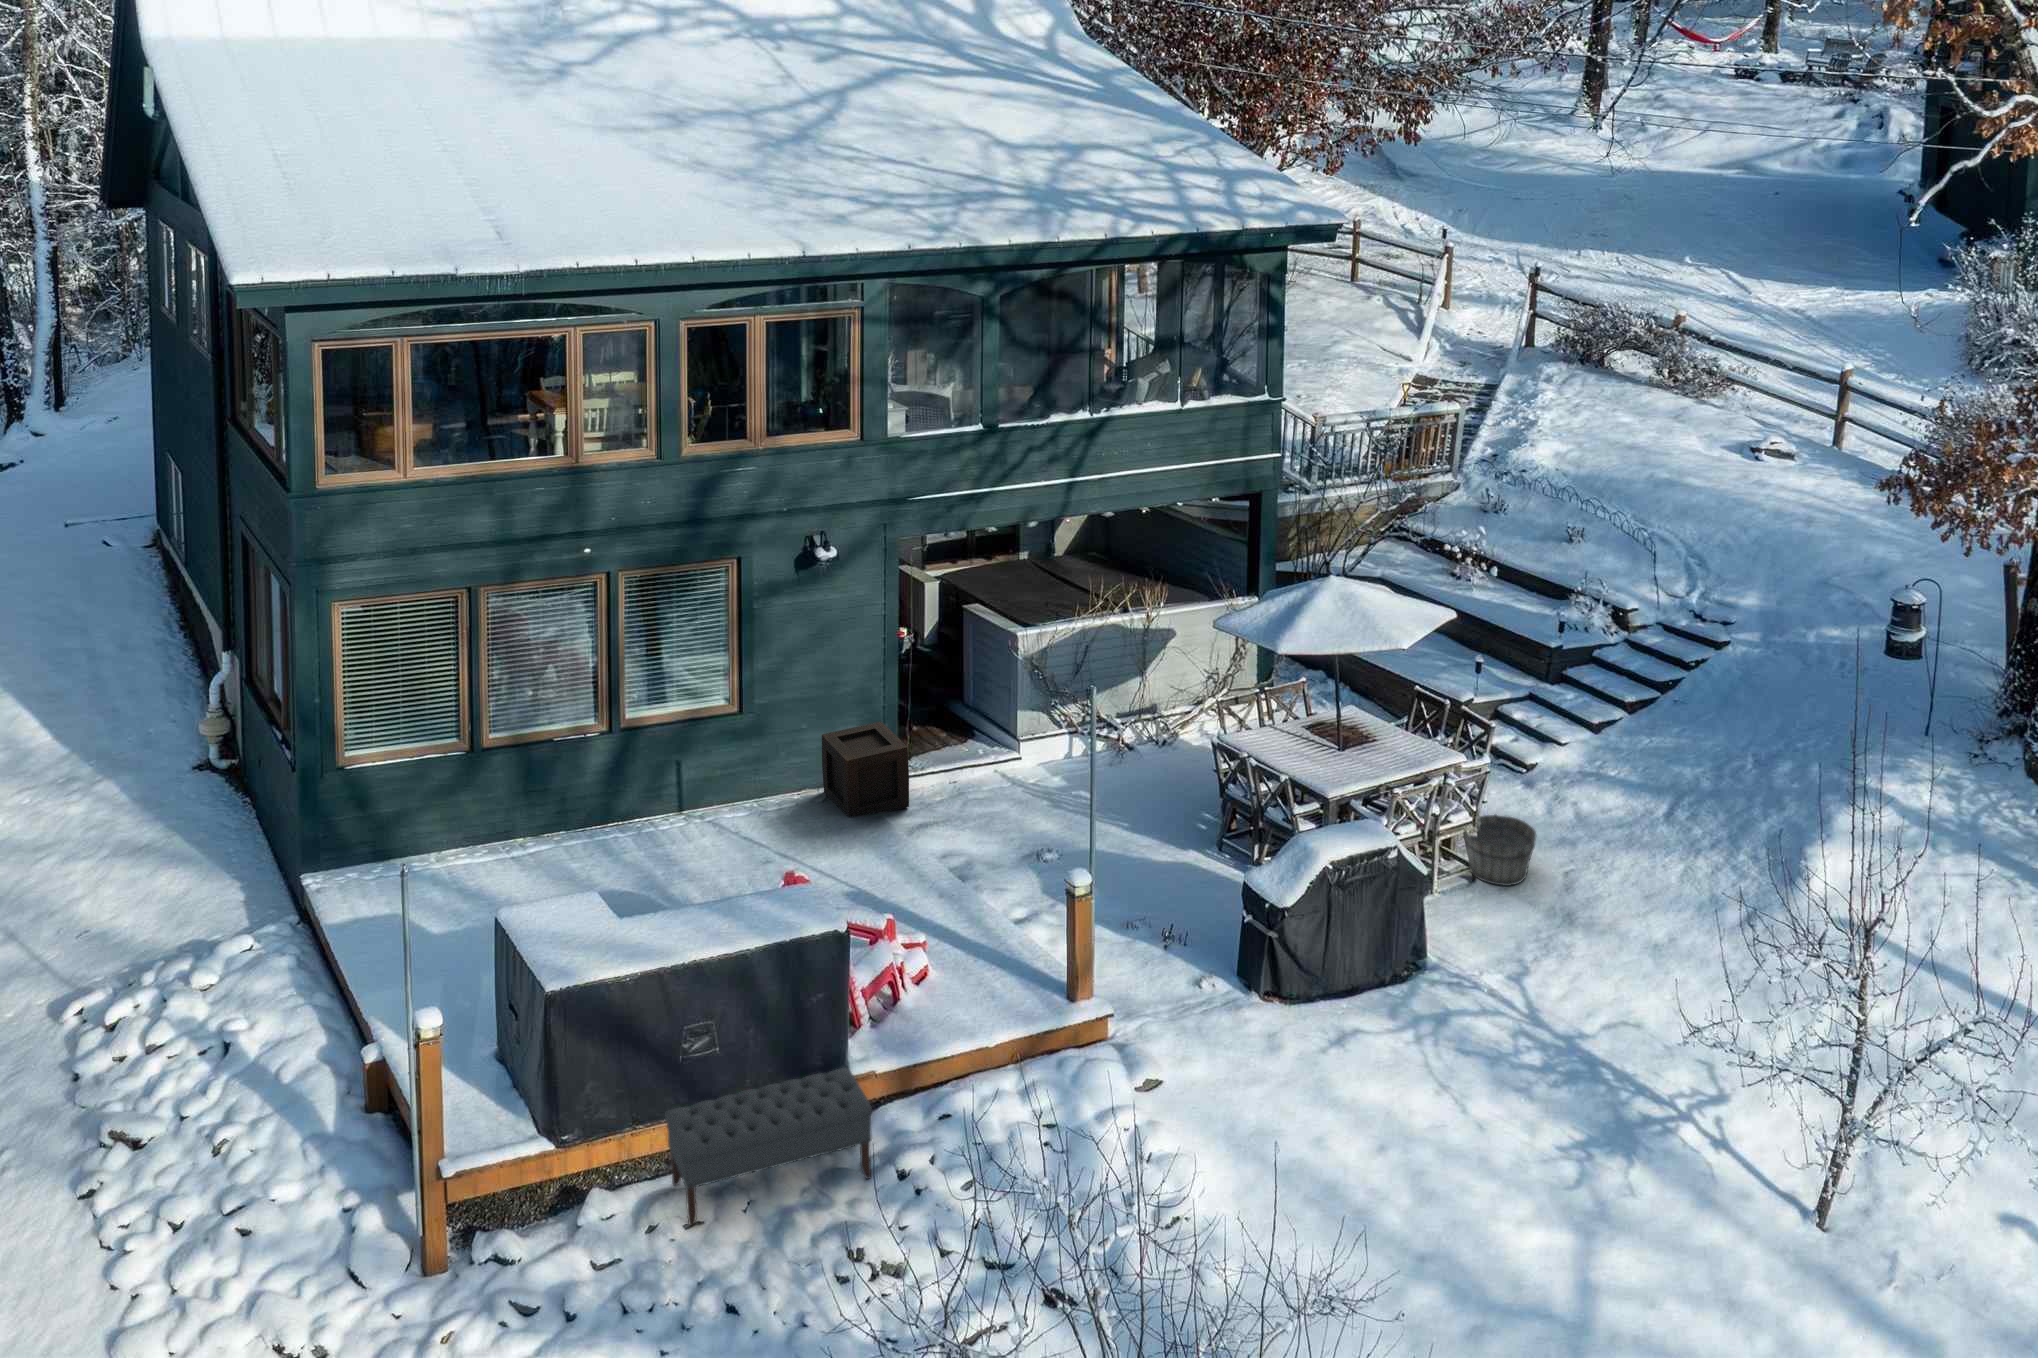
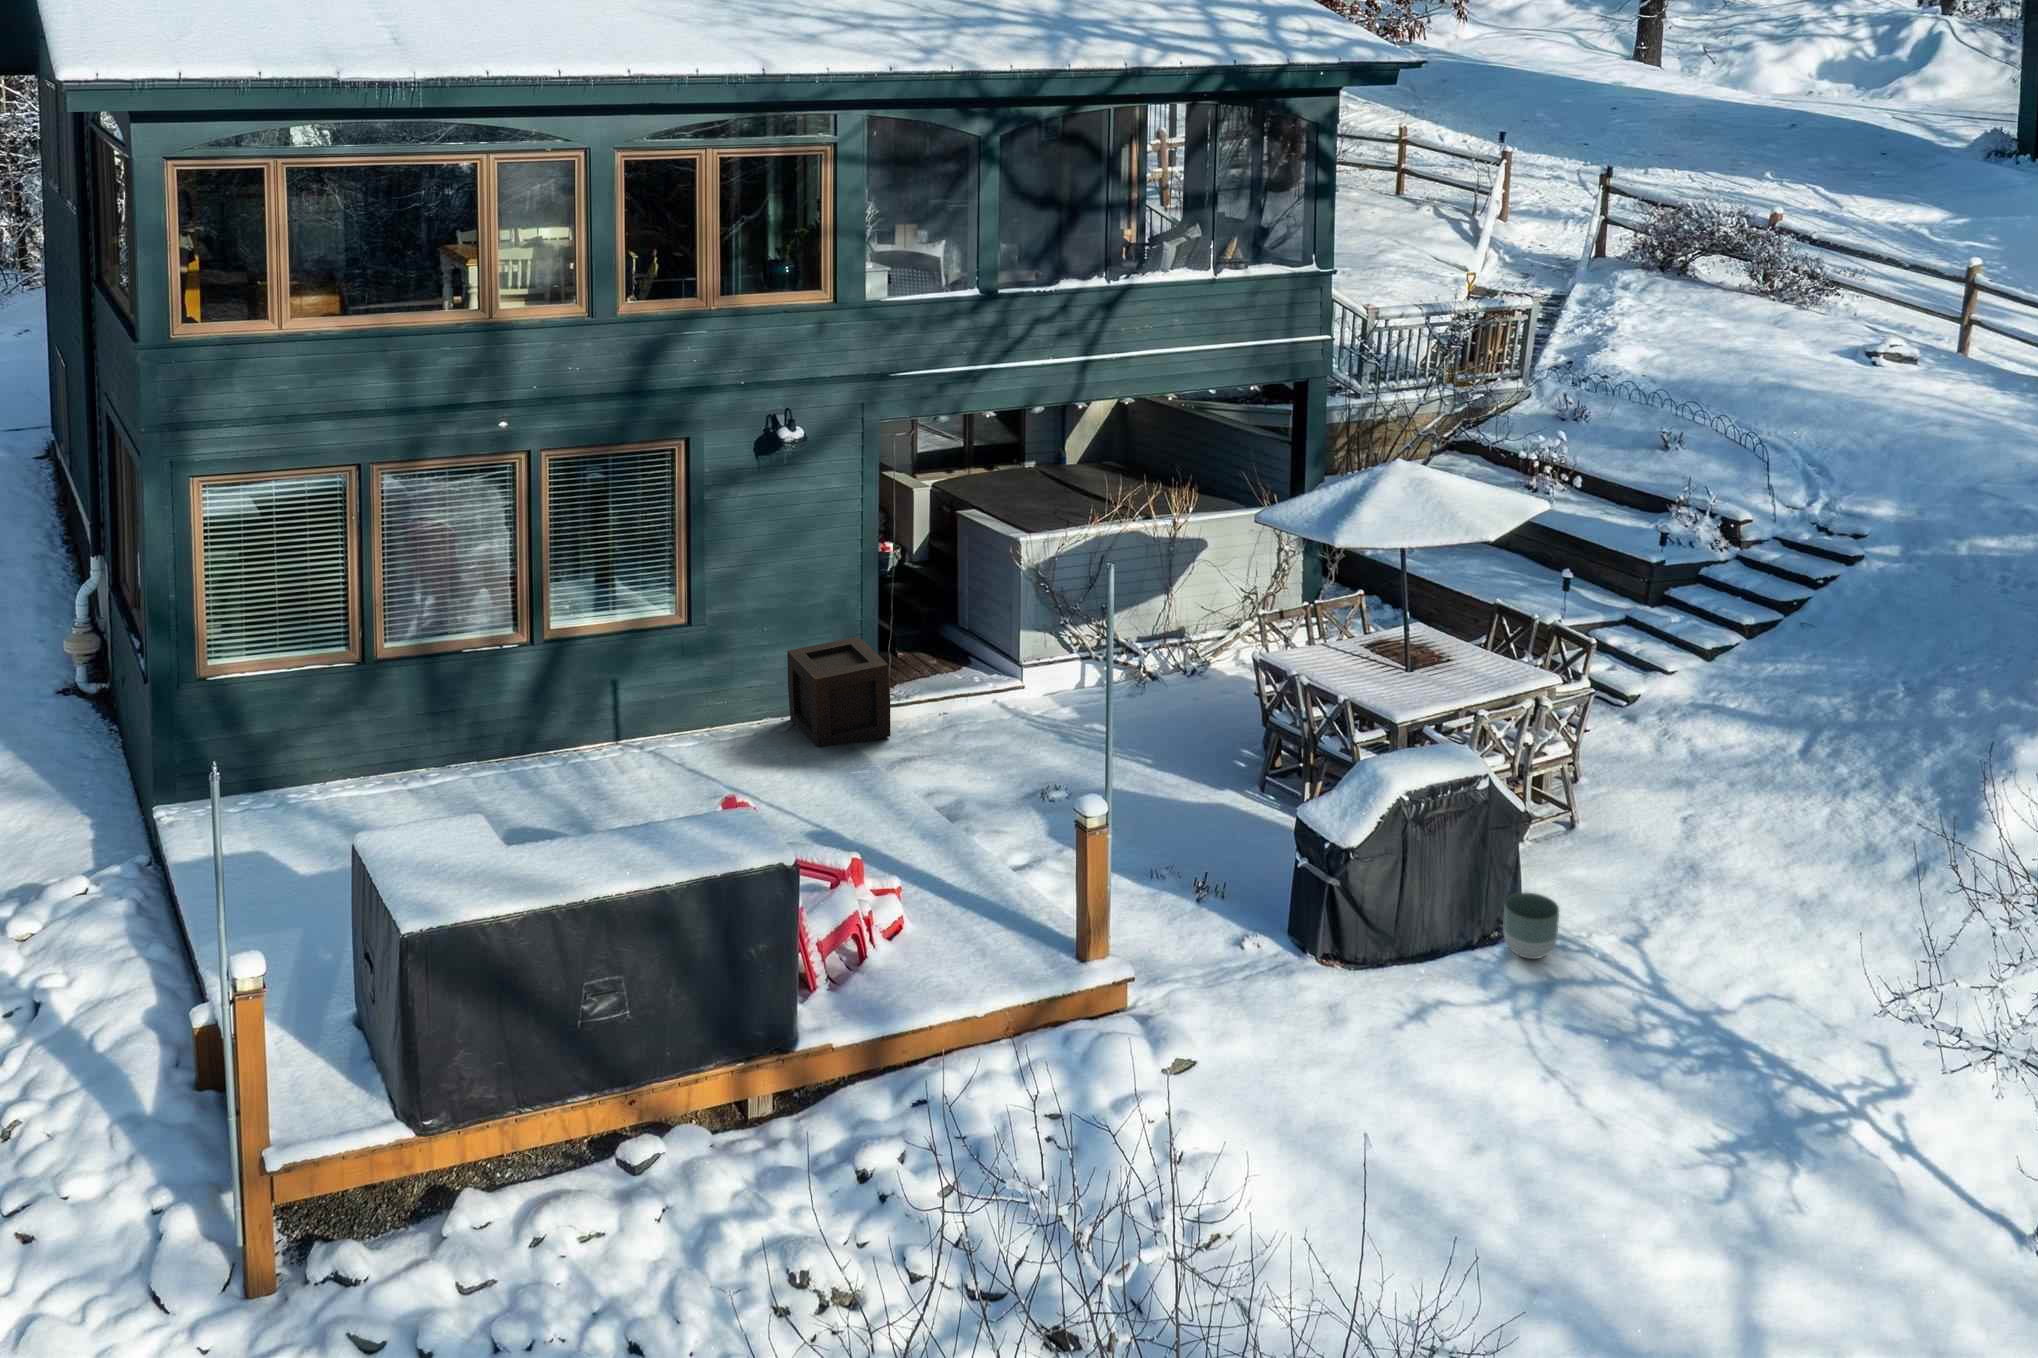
wooden bucket: present [1464,815,1536,886] -> none [1561,743,1652,830]
planter: none [1410,941,1454,995] -> present [1503,893,1559,959]
bench: present [664,1067,873,1225] -> none [558,1038,824,1239]

